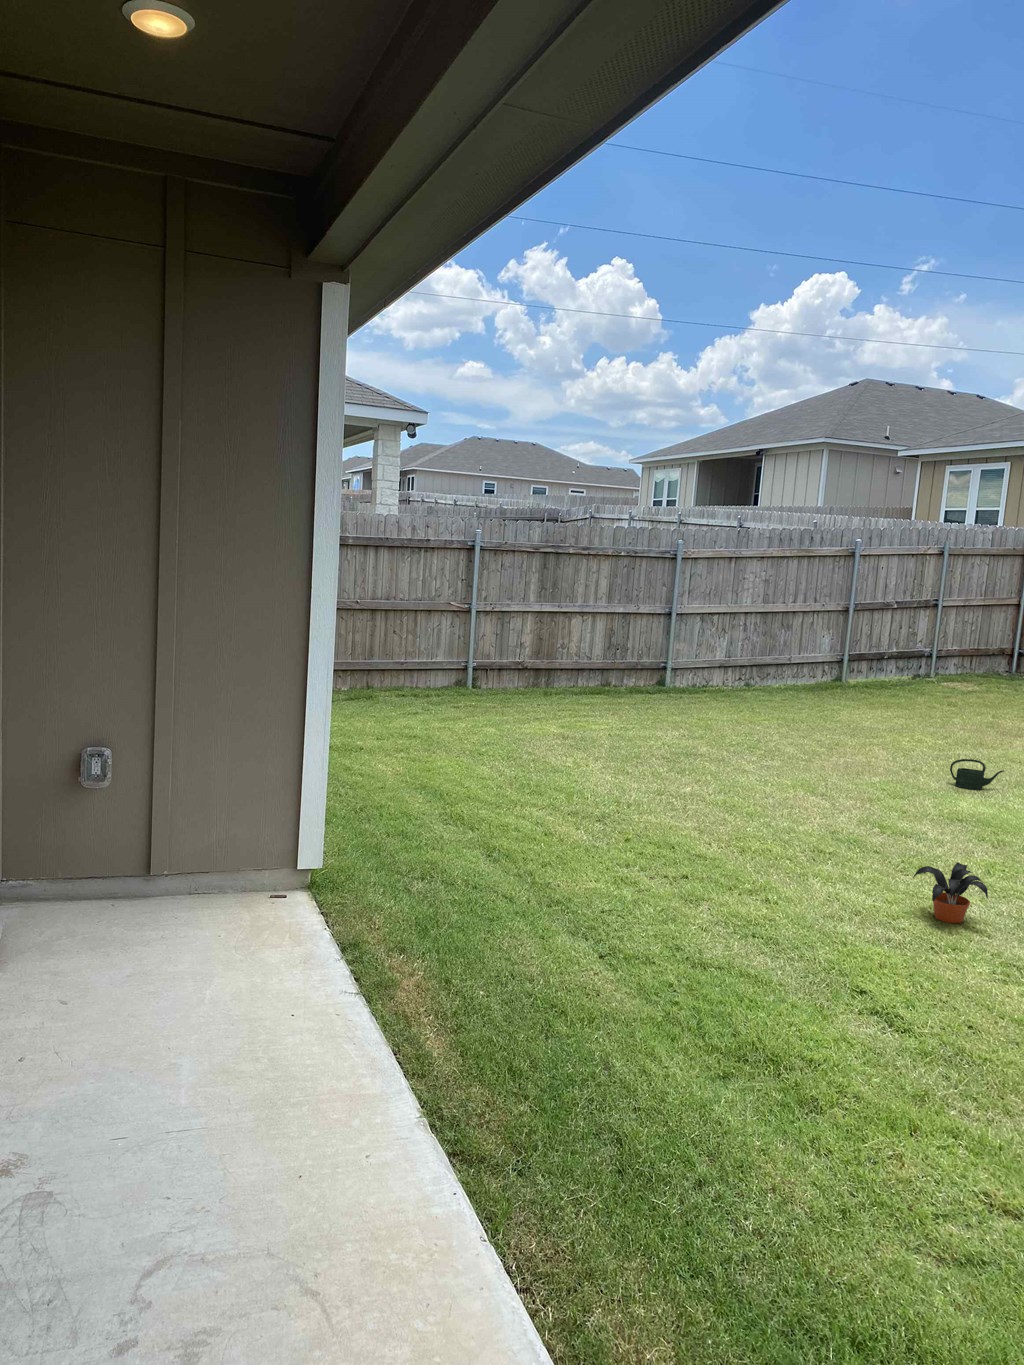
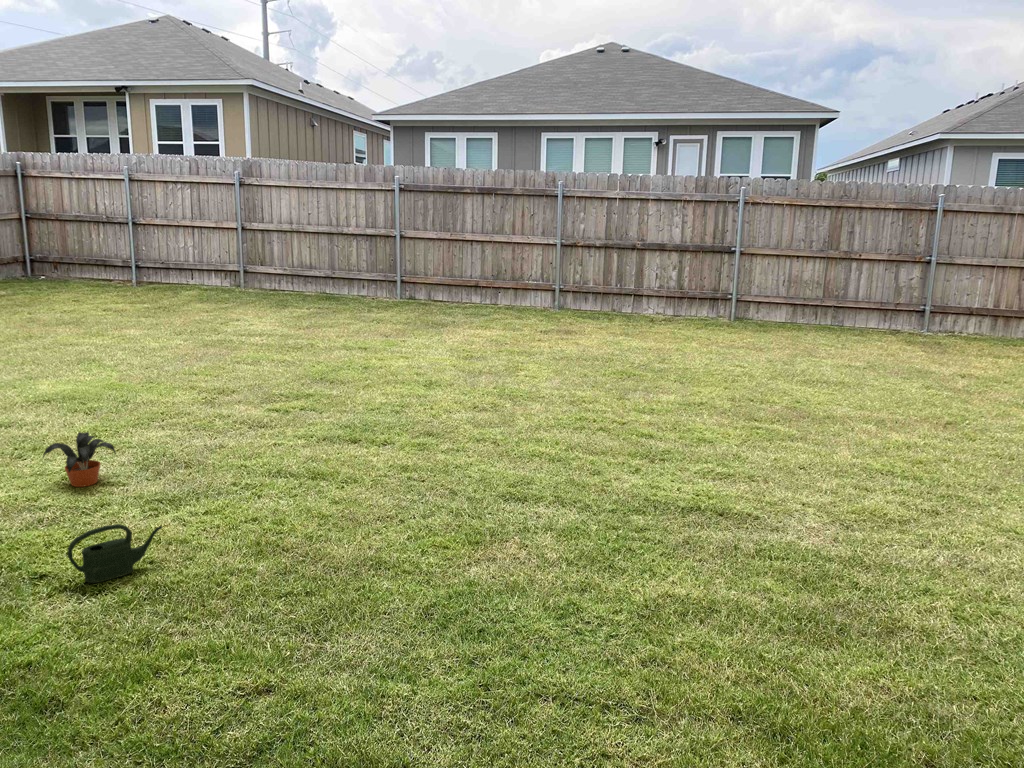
watering can: present [950,759,1004,790] -> present [68,524,162,583]

